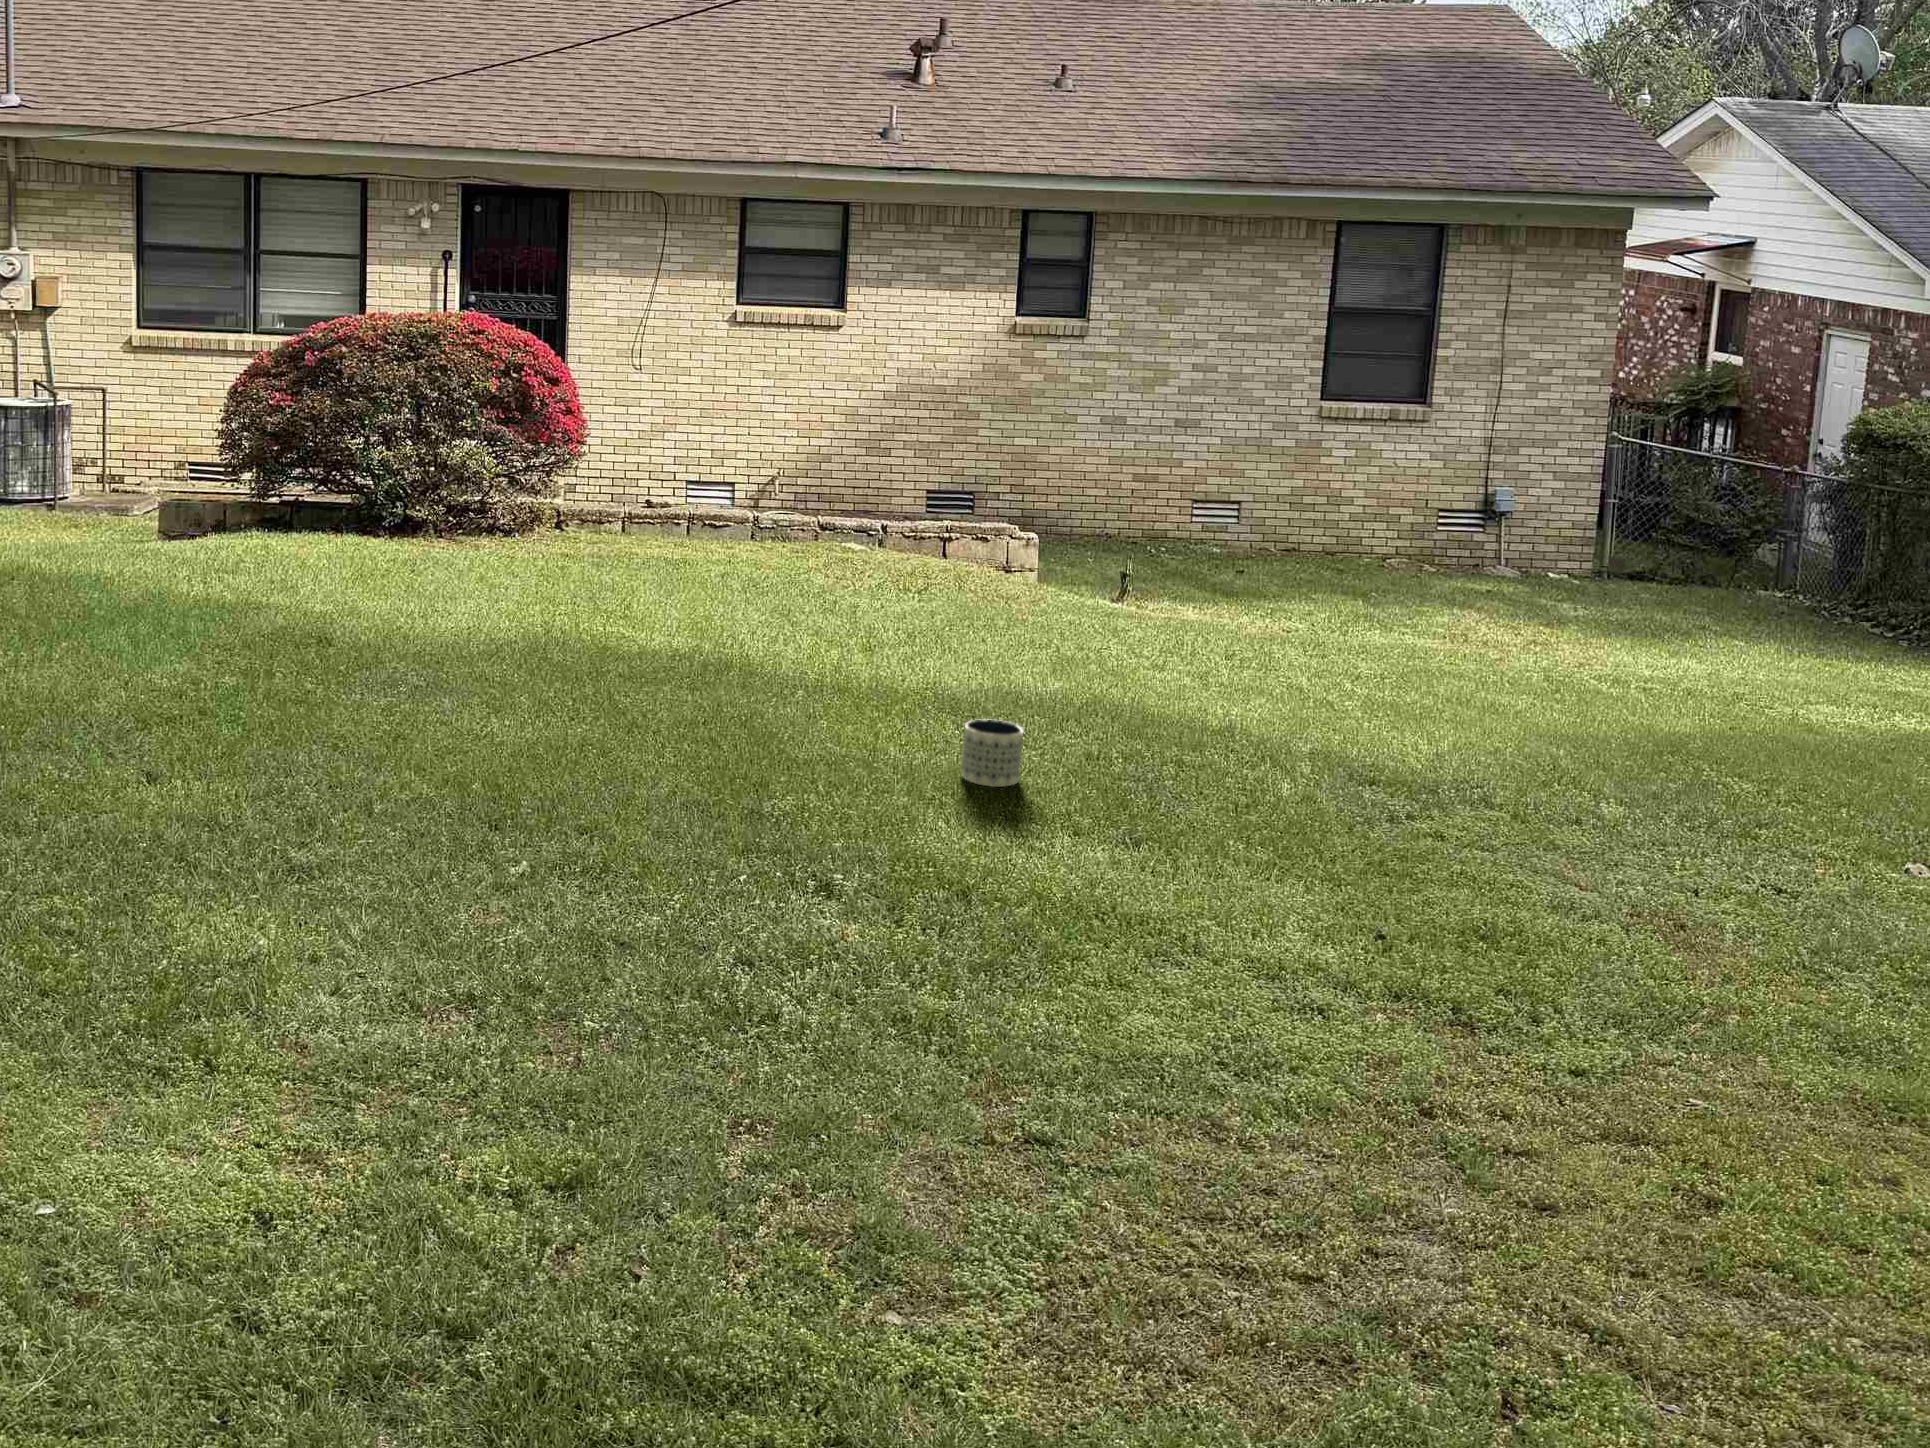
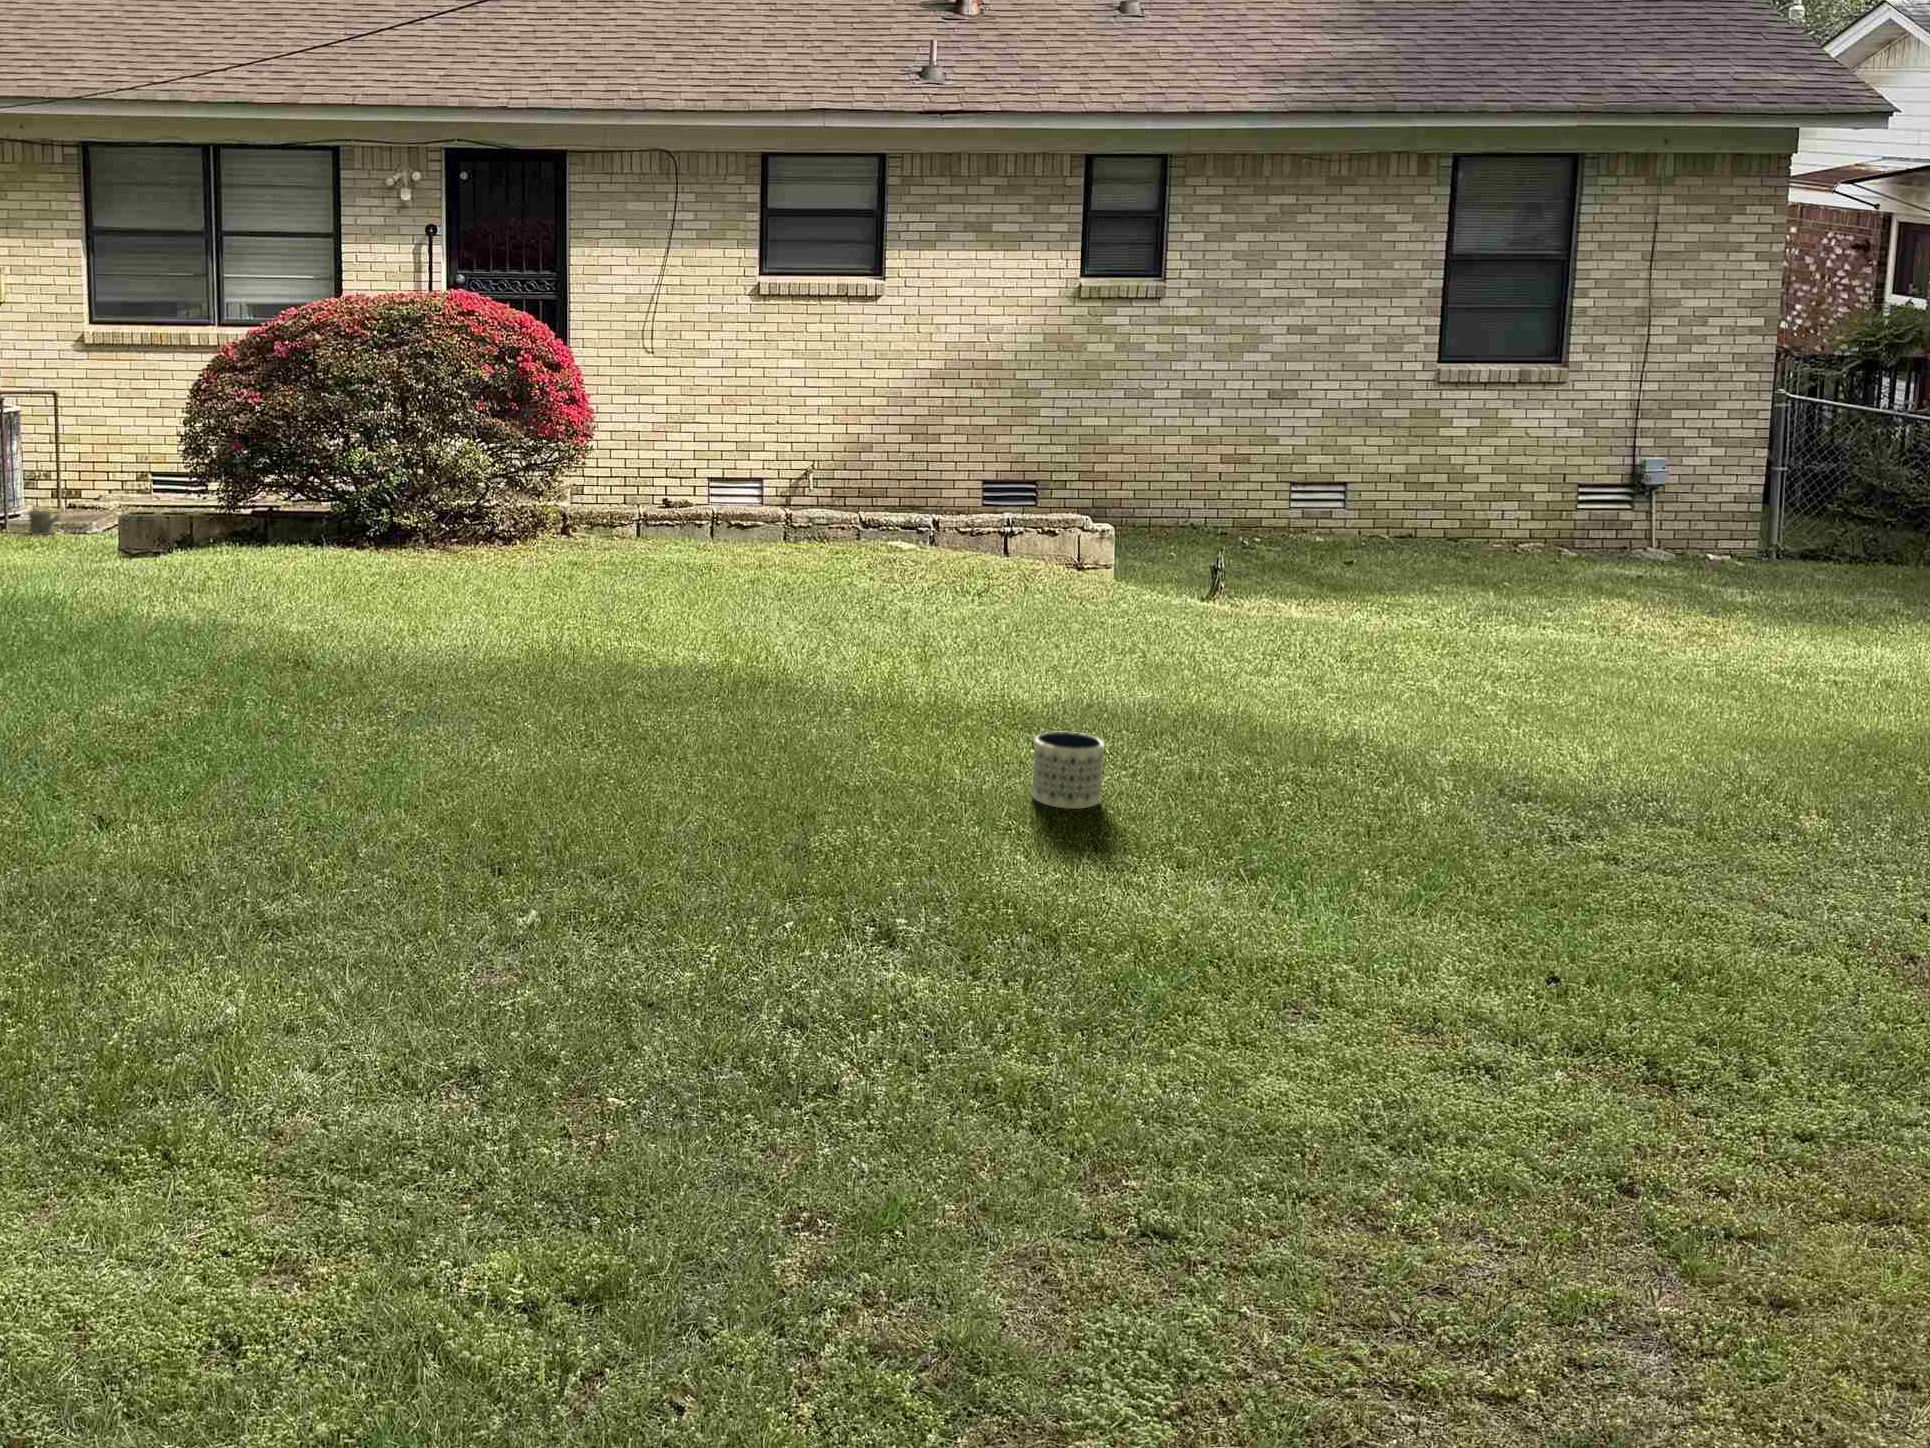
watering can: present [1608,556,1644,574] -> present [29,510,60,535]

